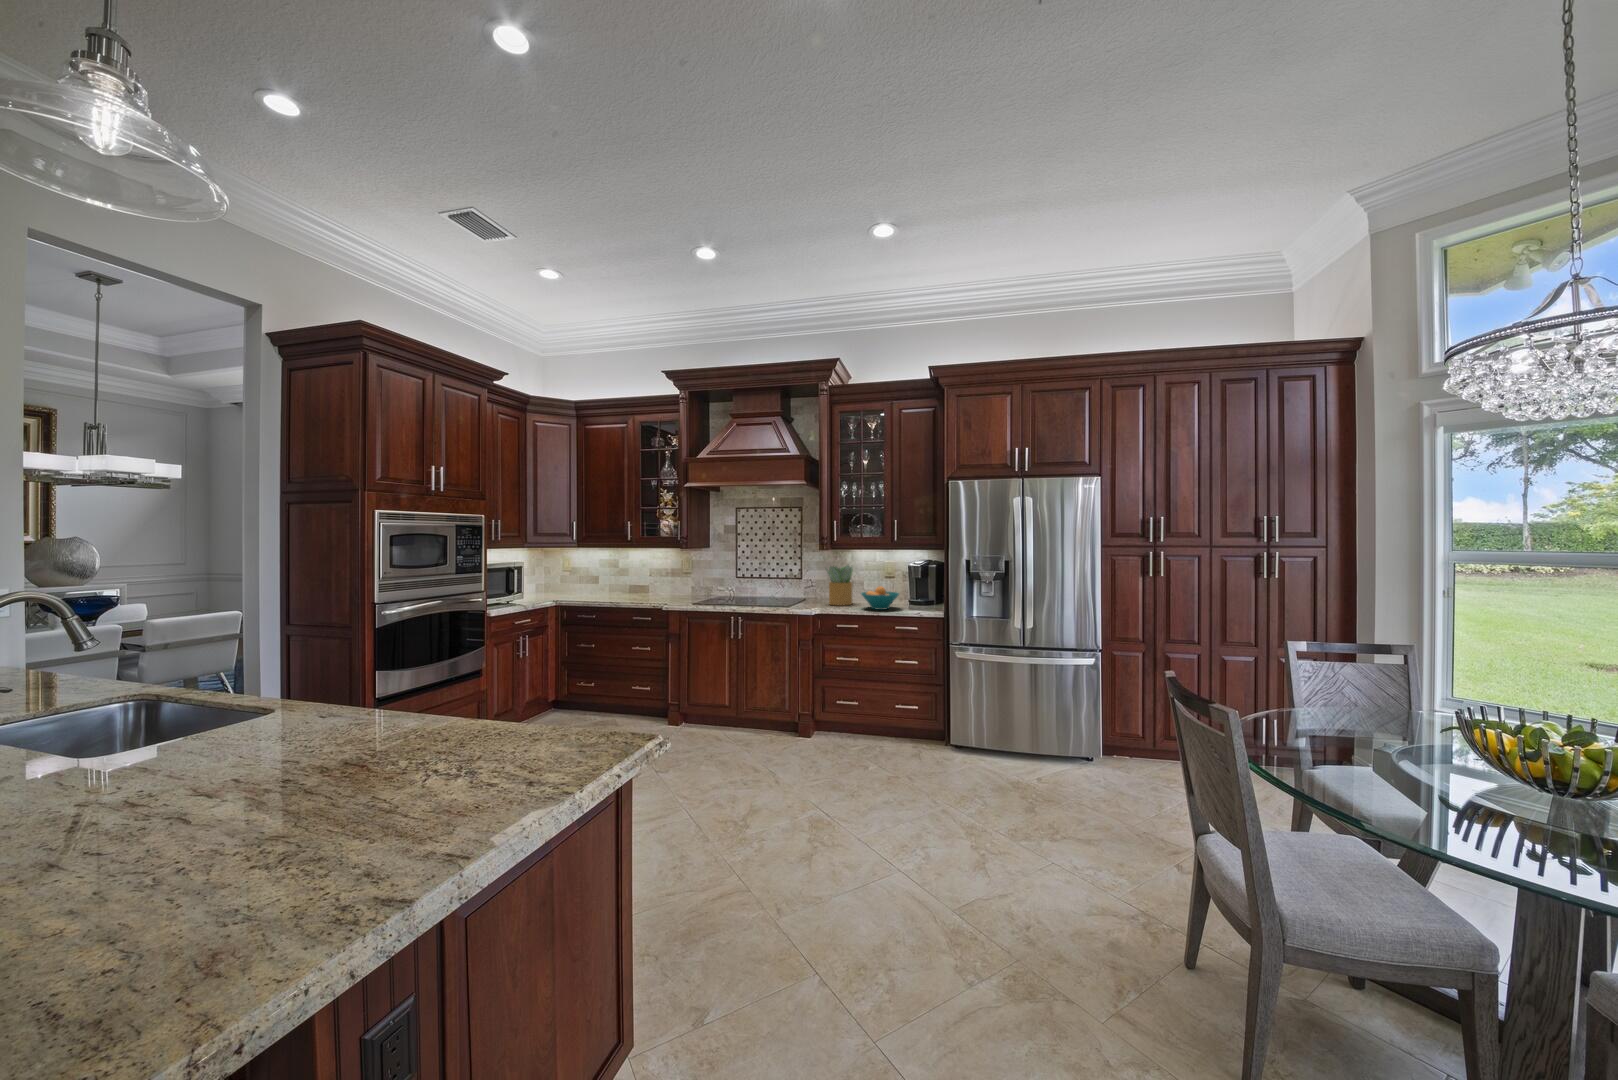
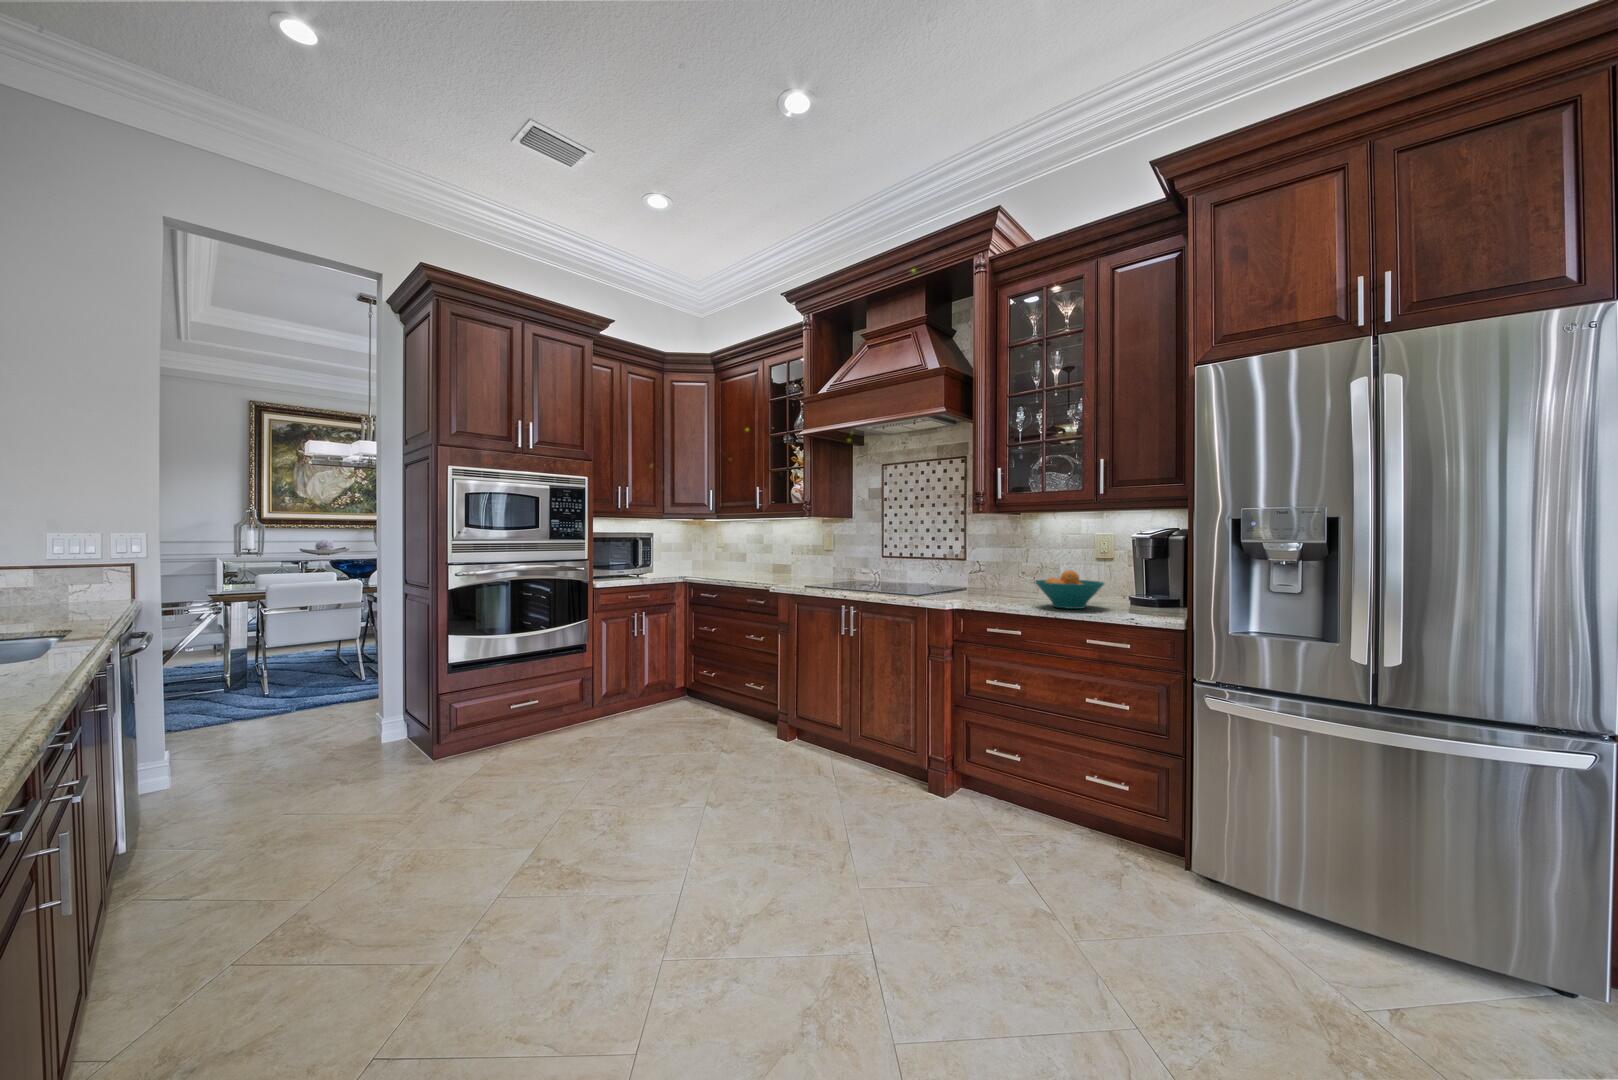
potted plant: present [825,565,853,605] -> none [987,537,1034,600]

